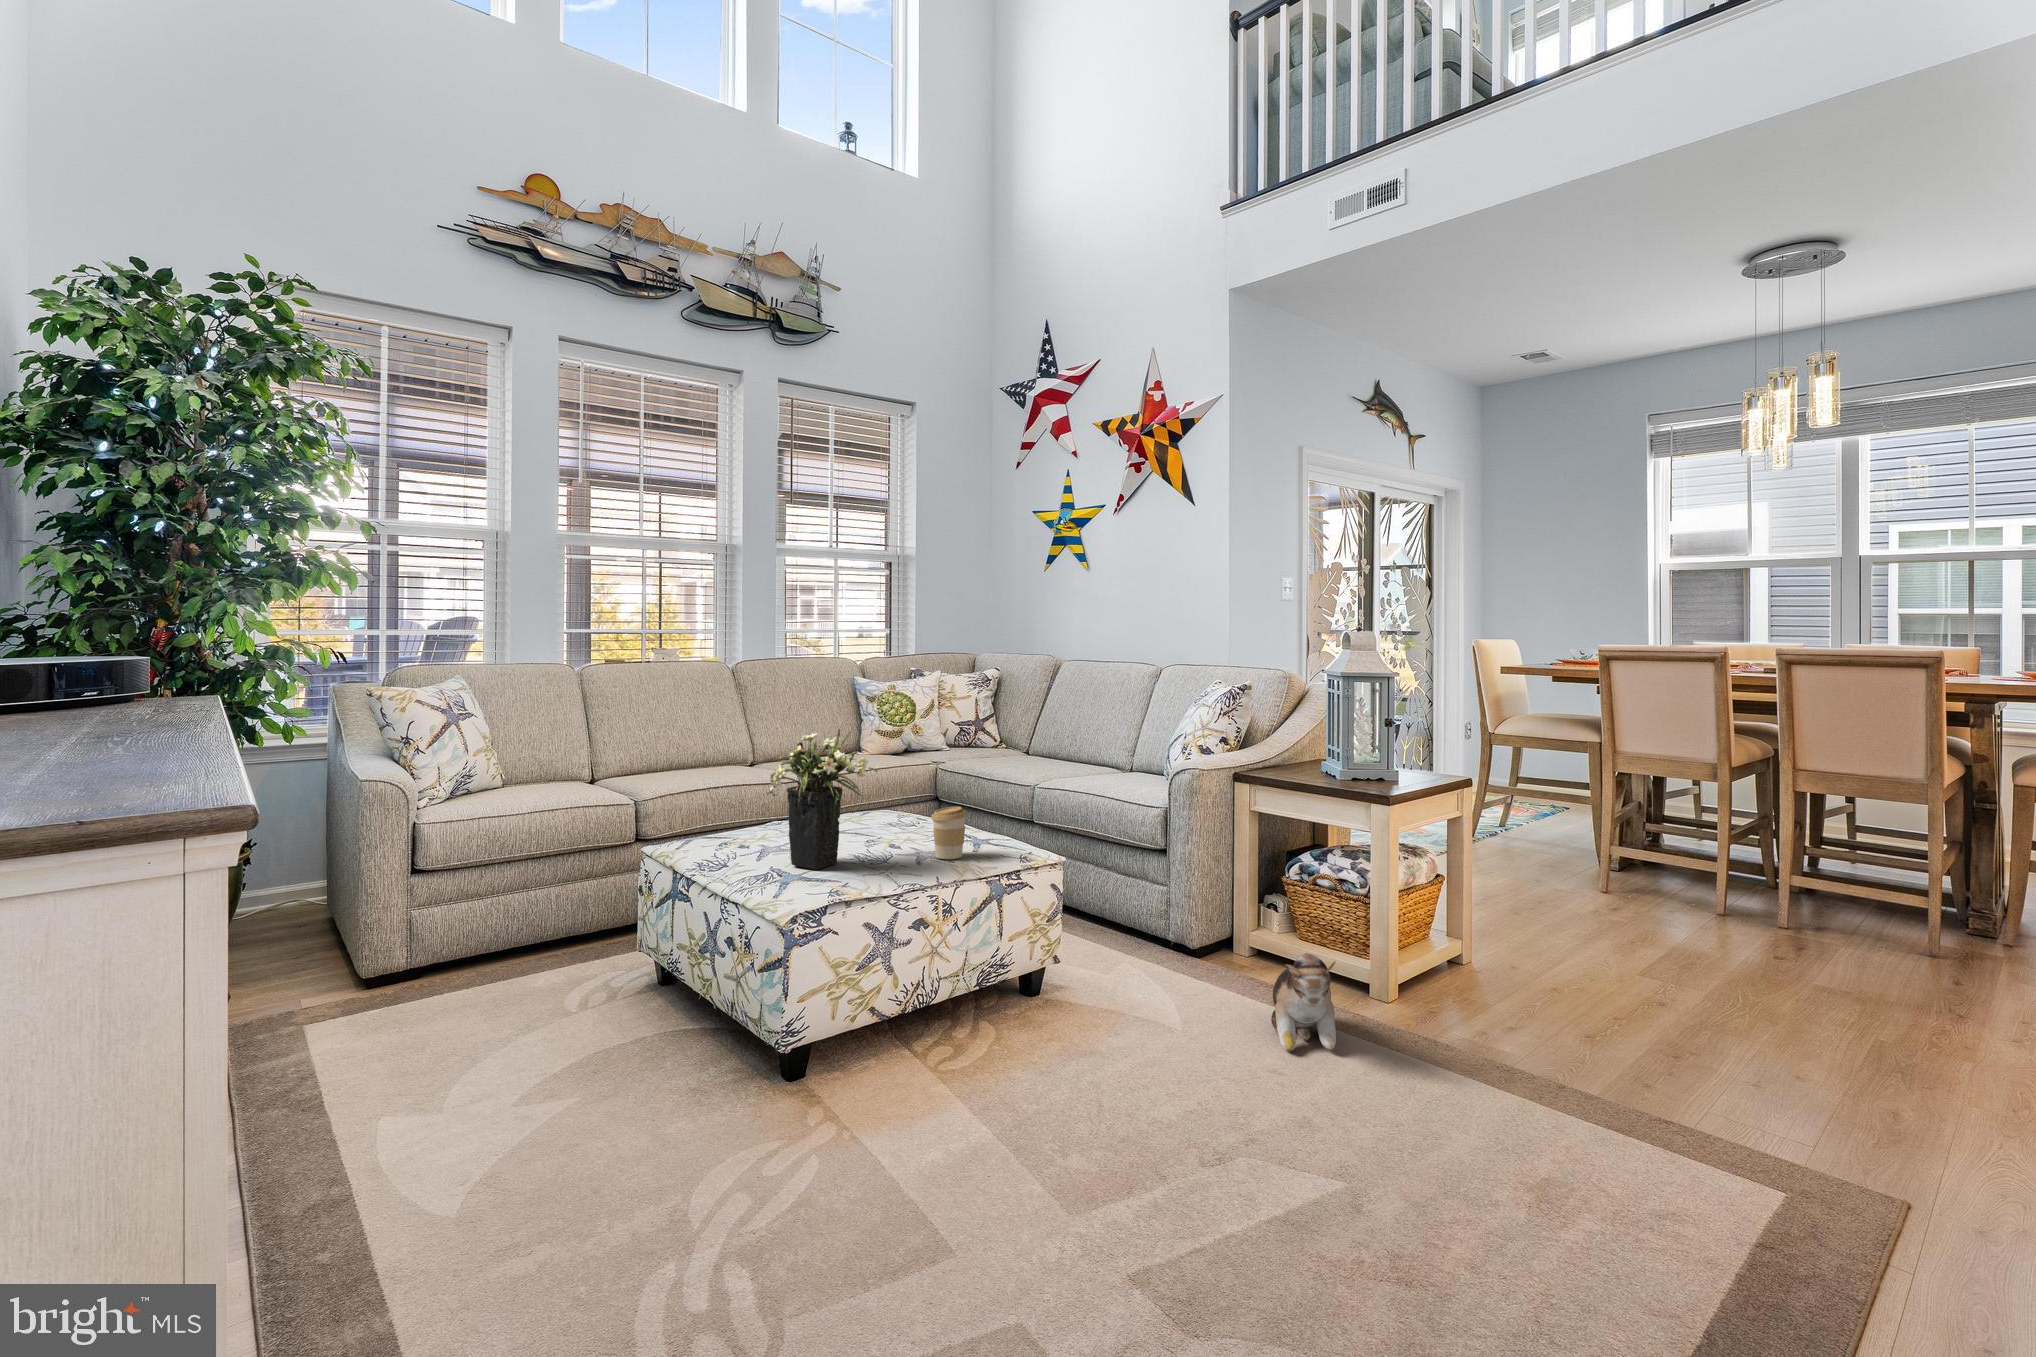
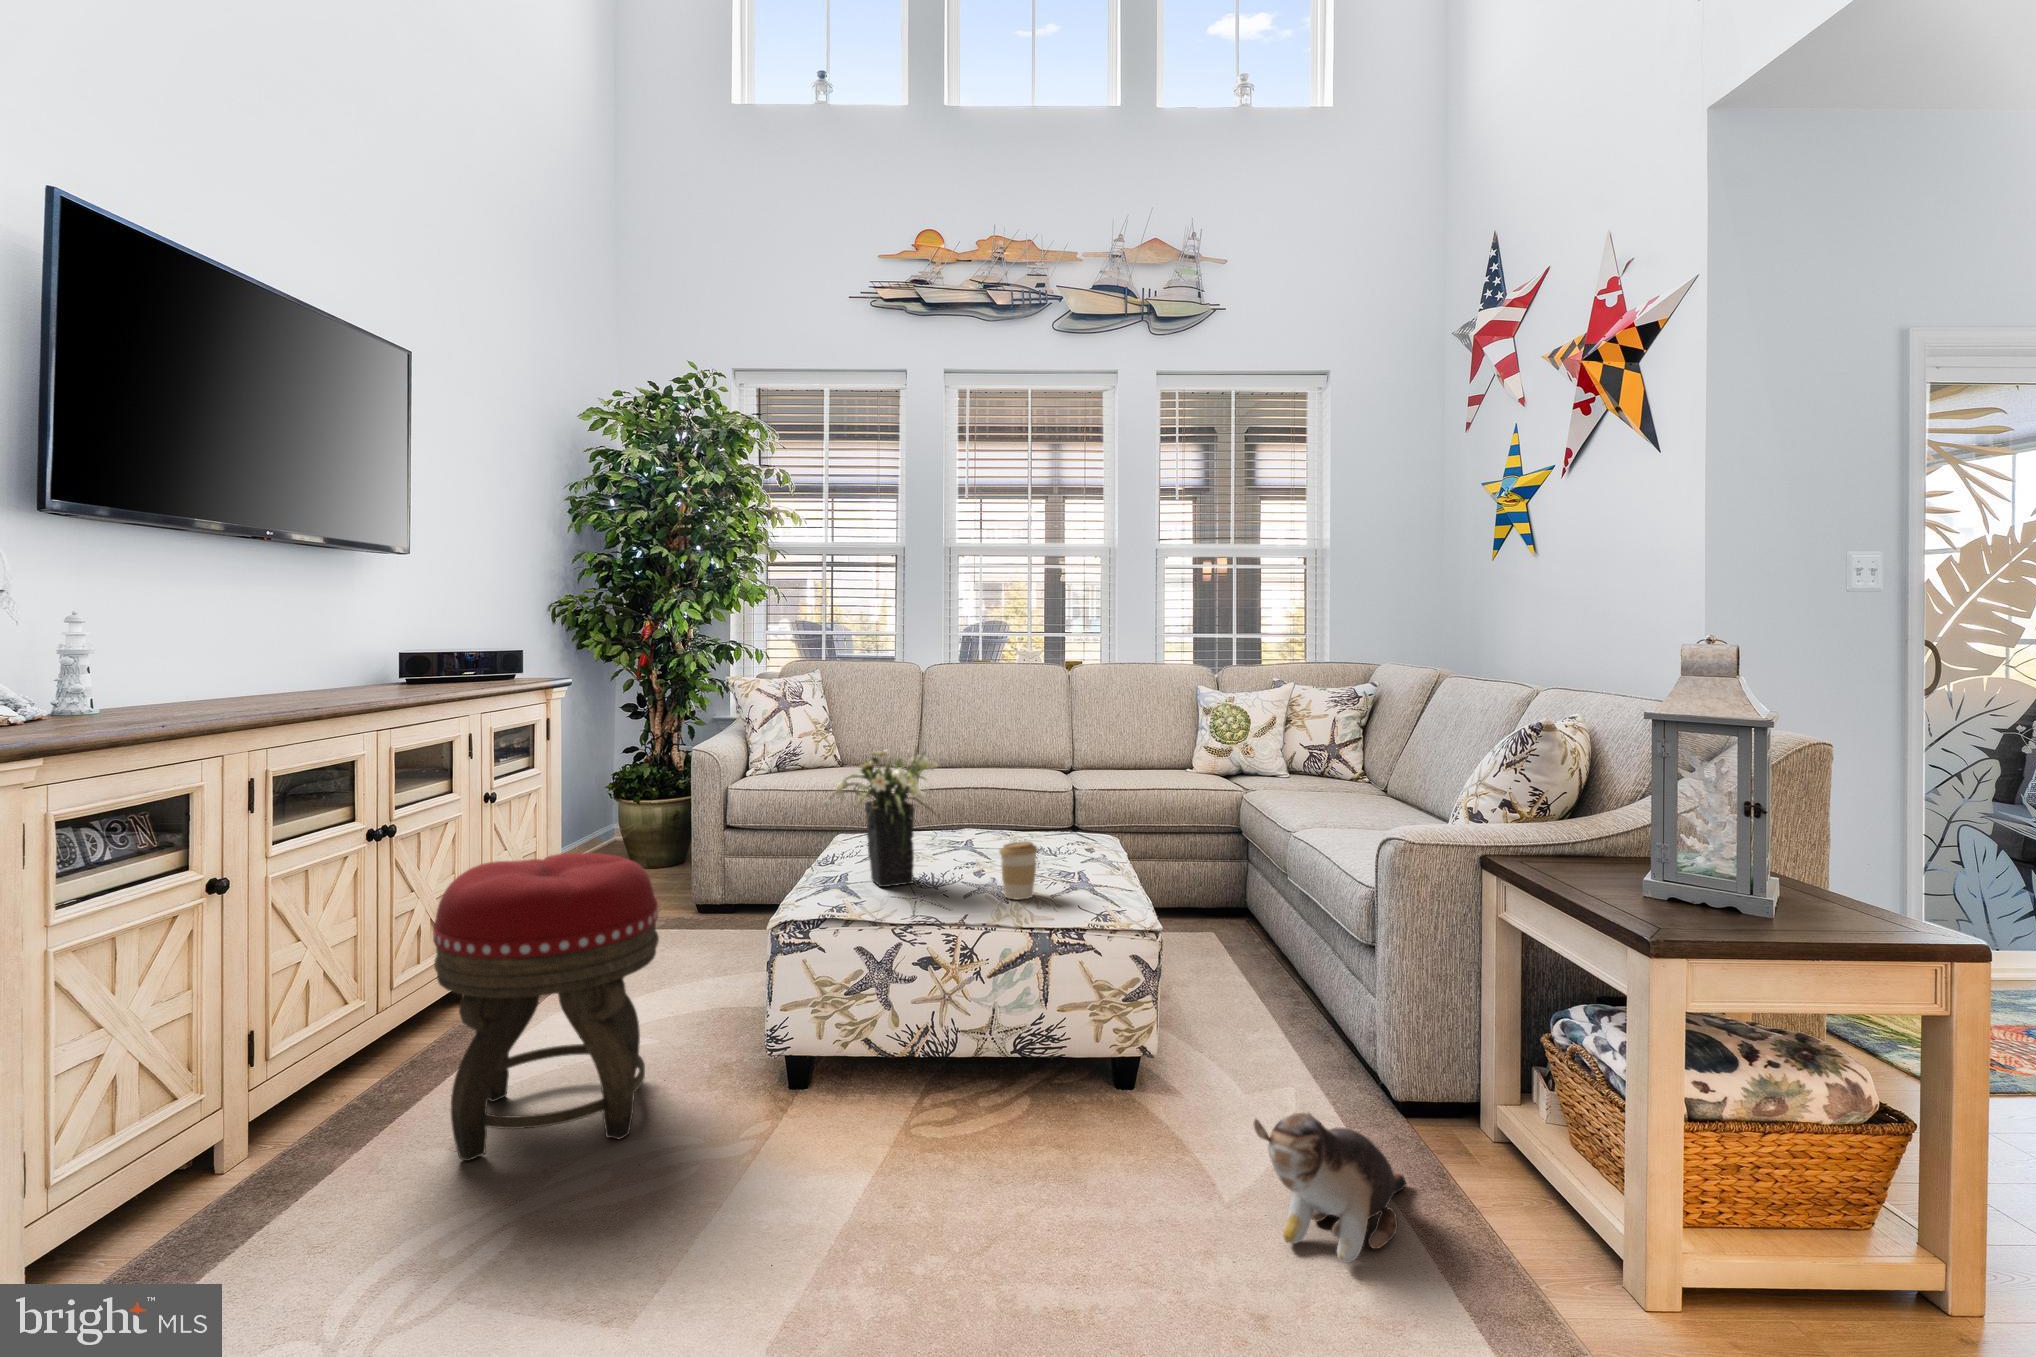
footstool: none [451,868,717,1242] -> present [433,853,659,1161]

